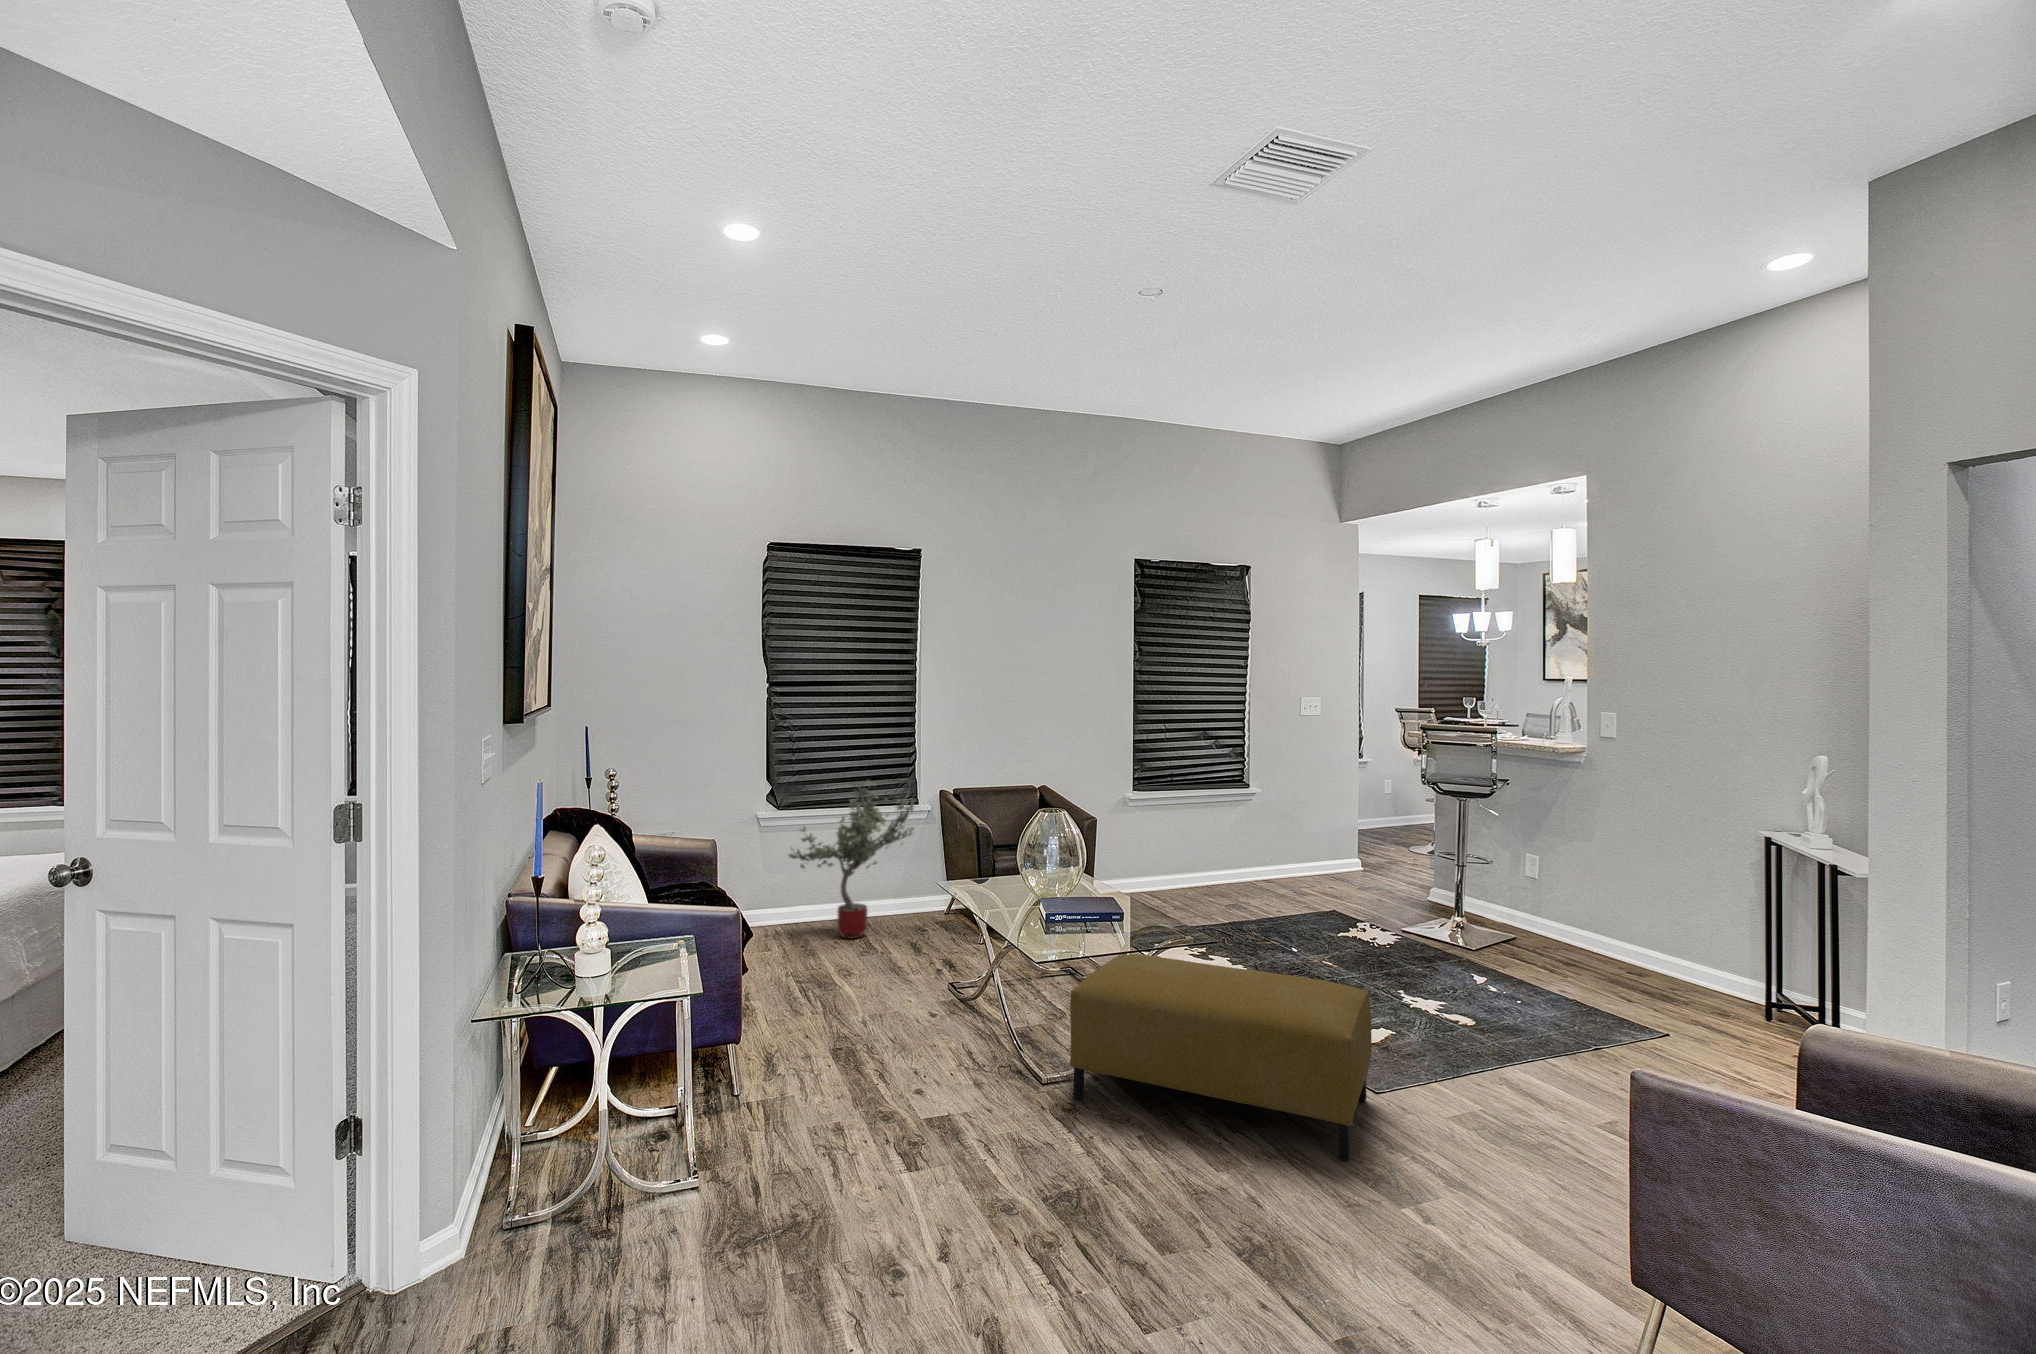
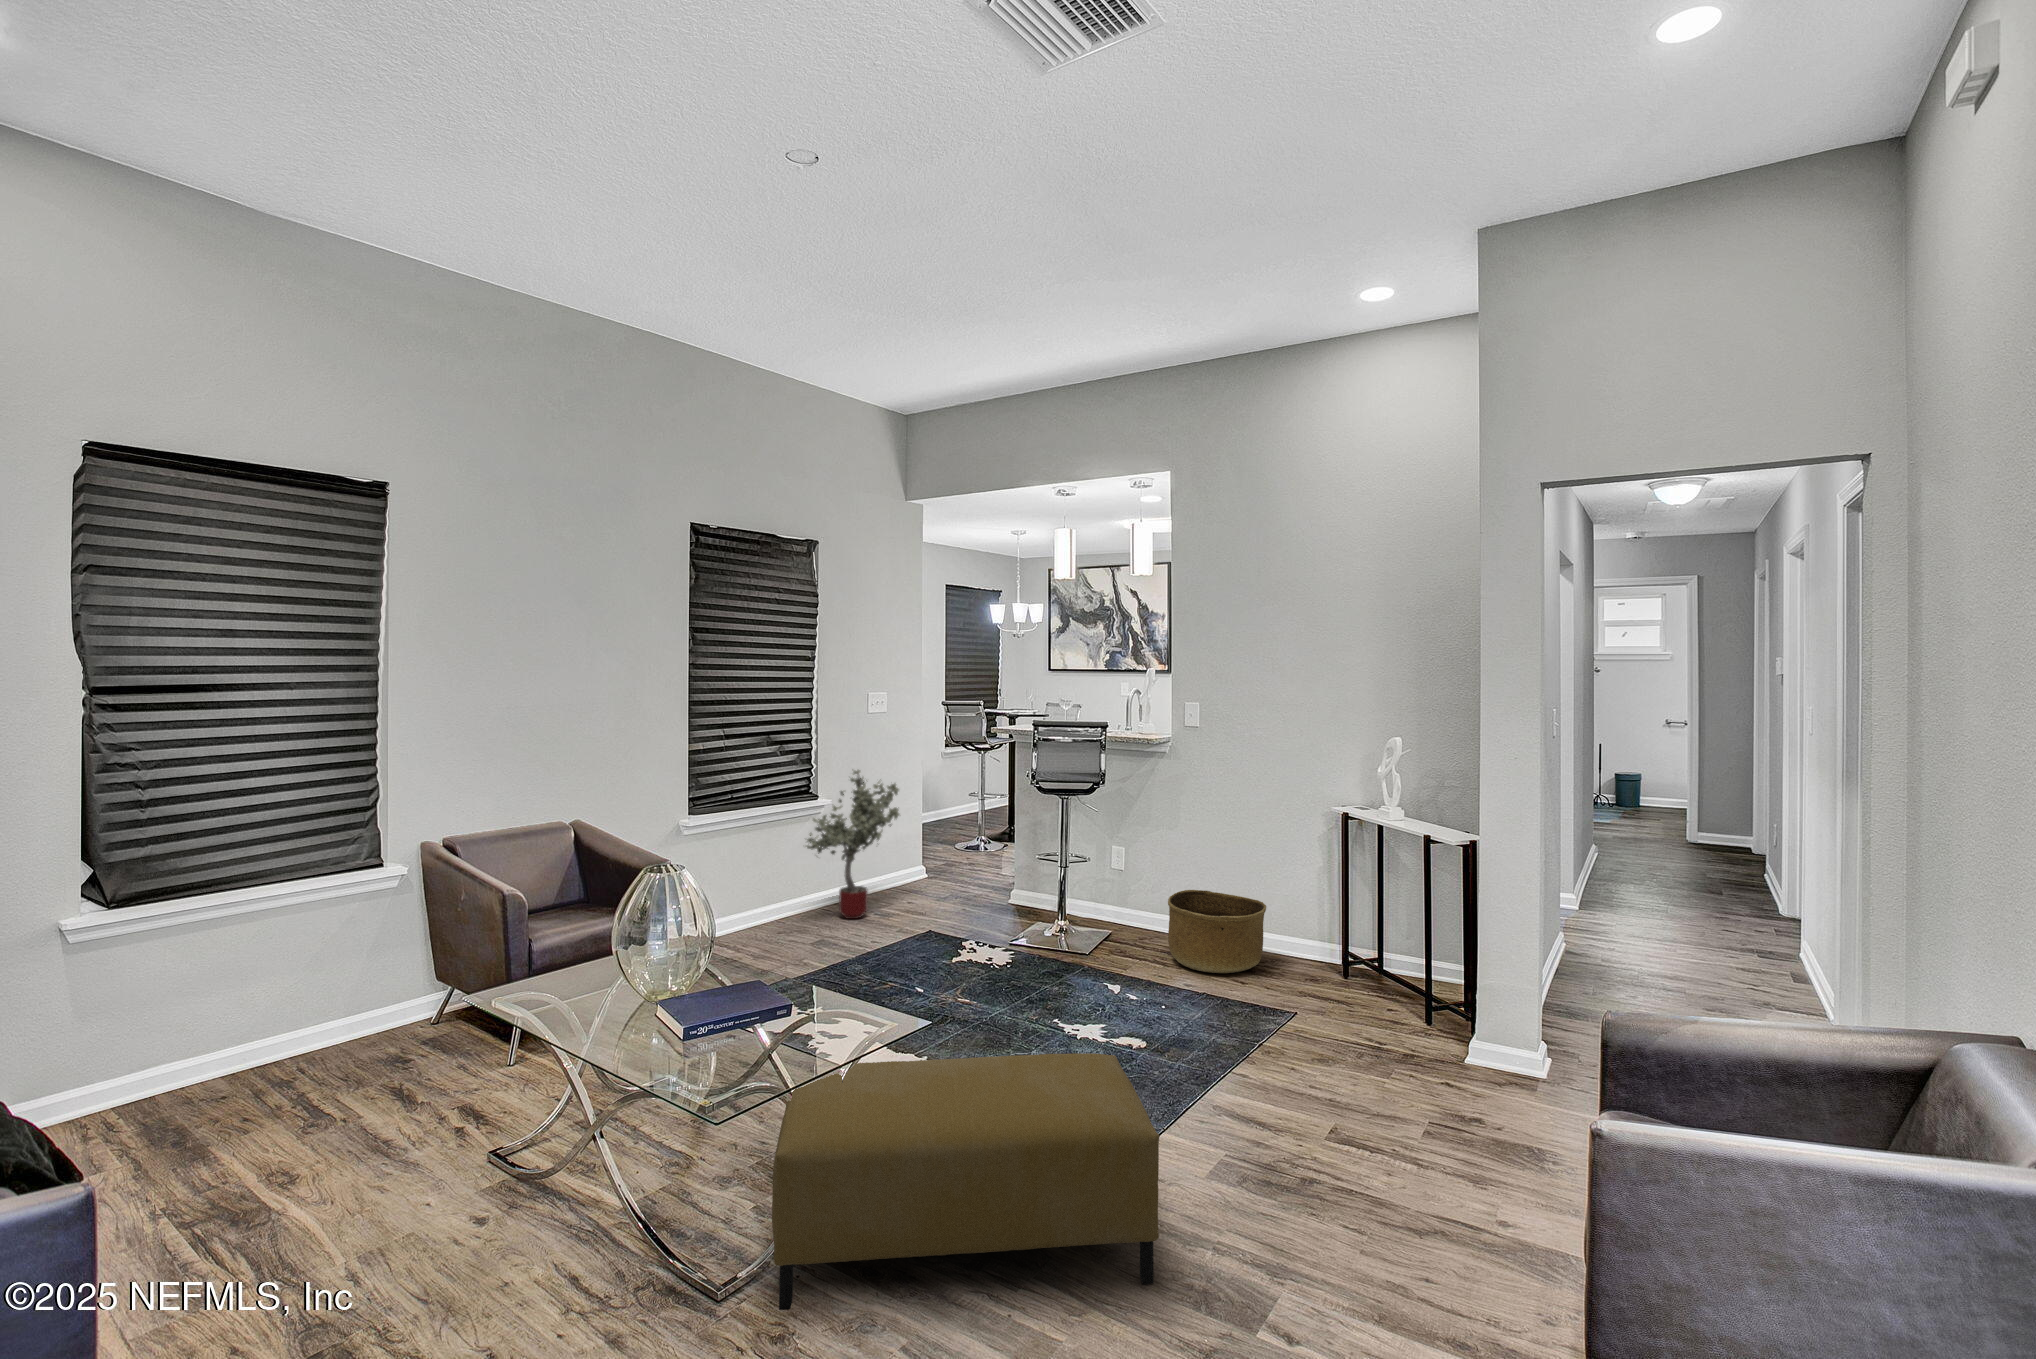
potted tree: present [789,781,914,939] -> present [806,770,900,919]
basket: none [1561,902,1684,990] -> present [1168,890,1266,973]

